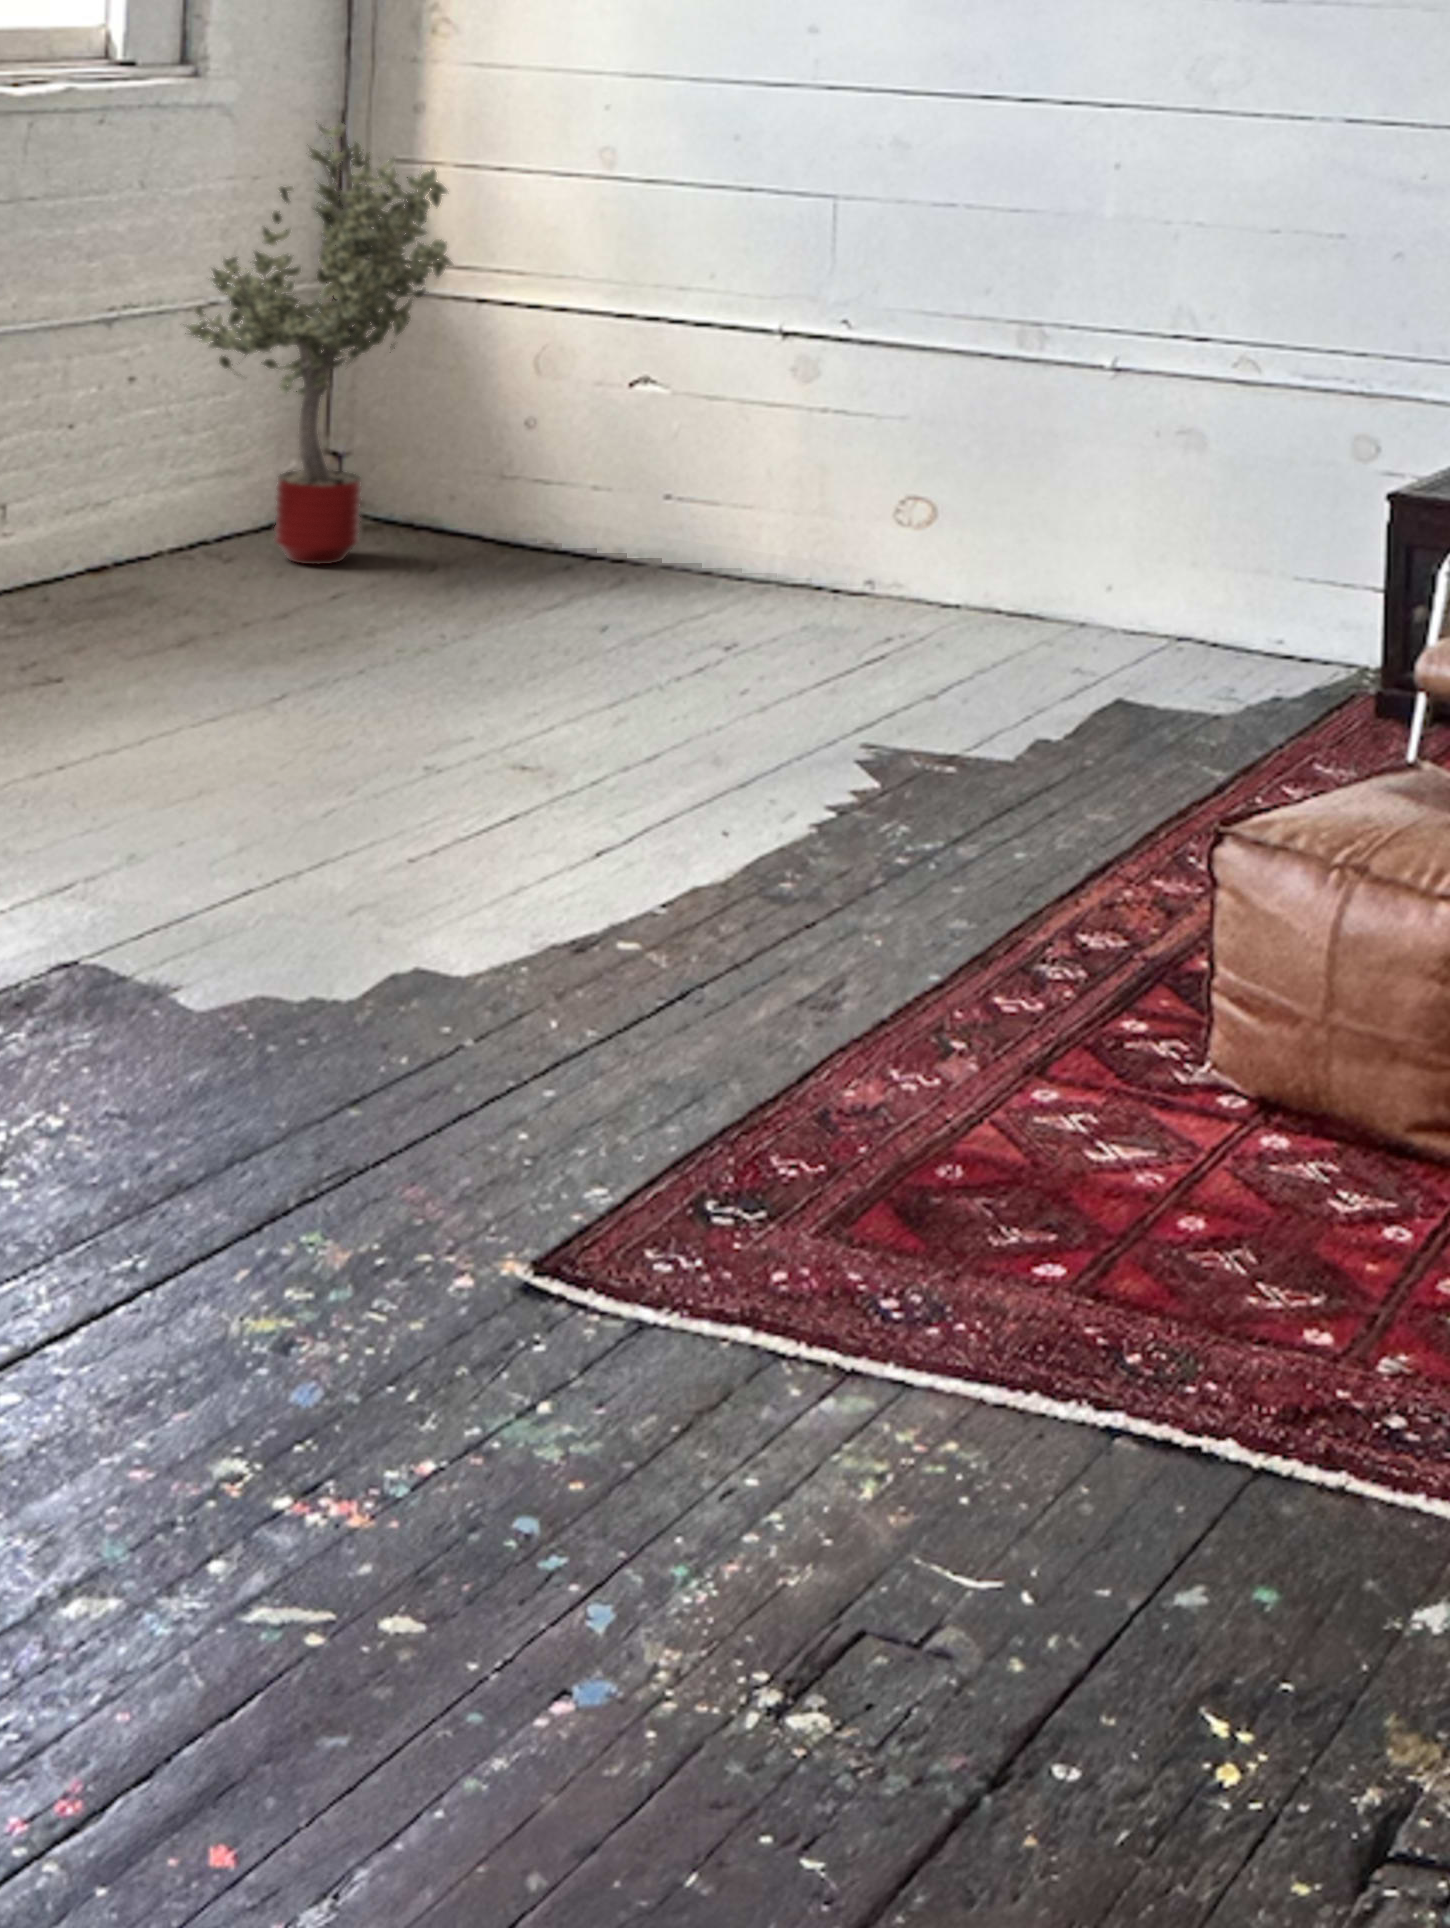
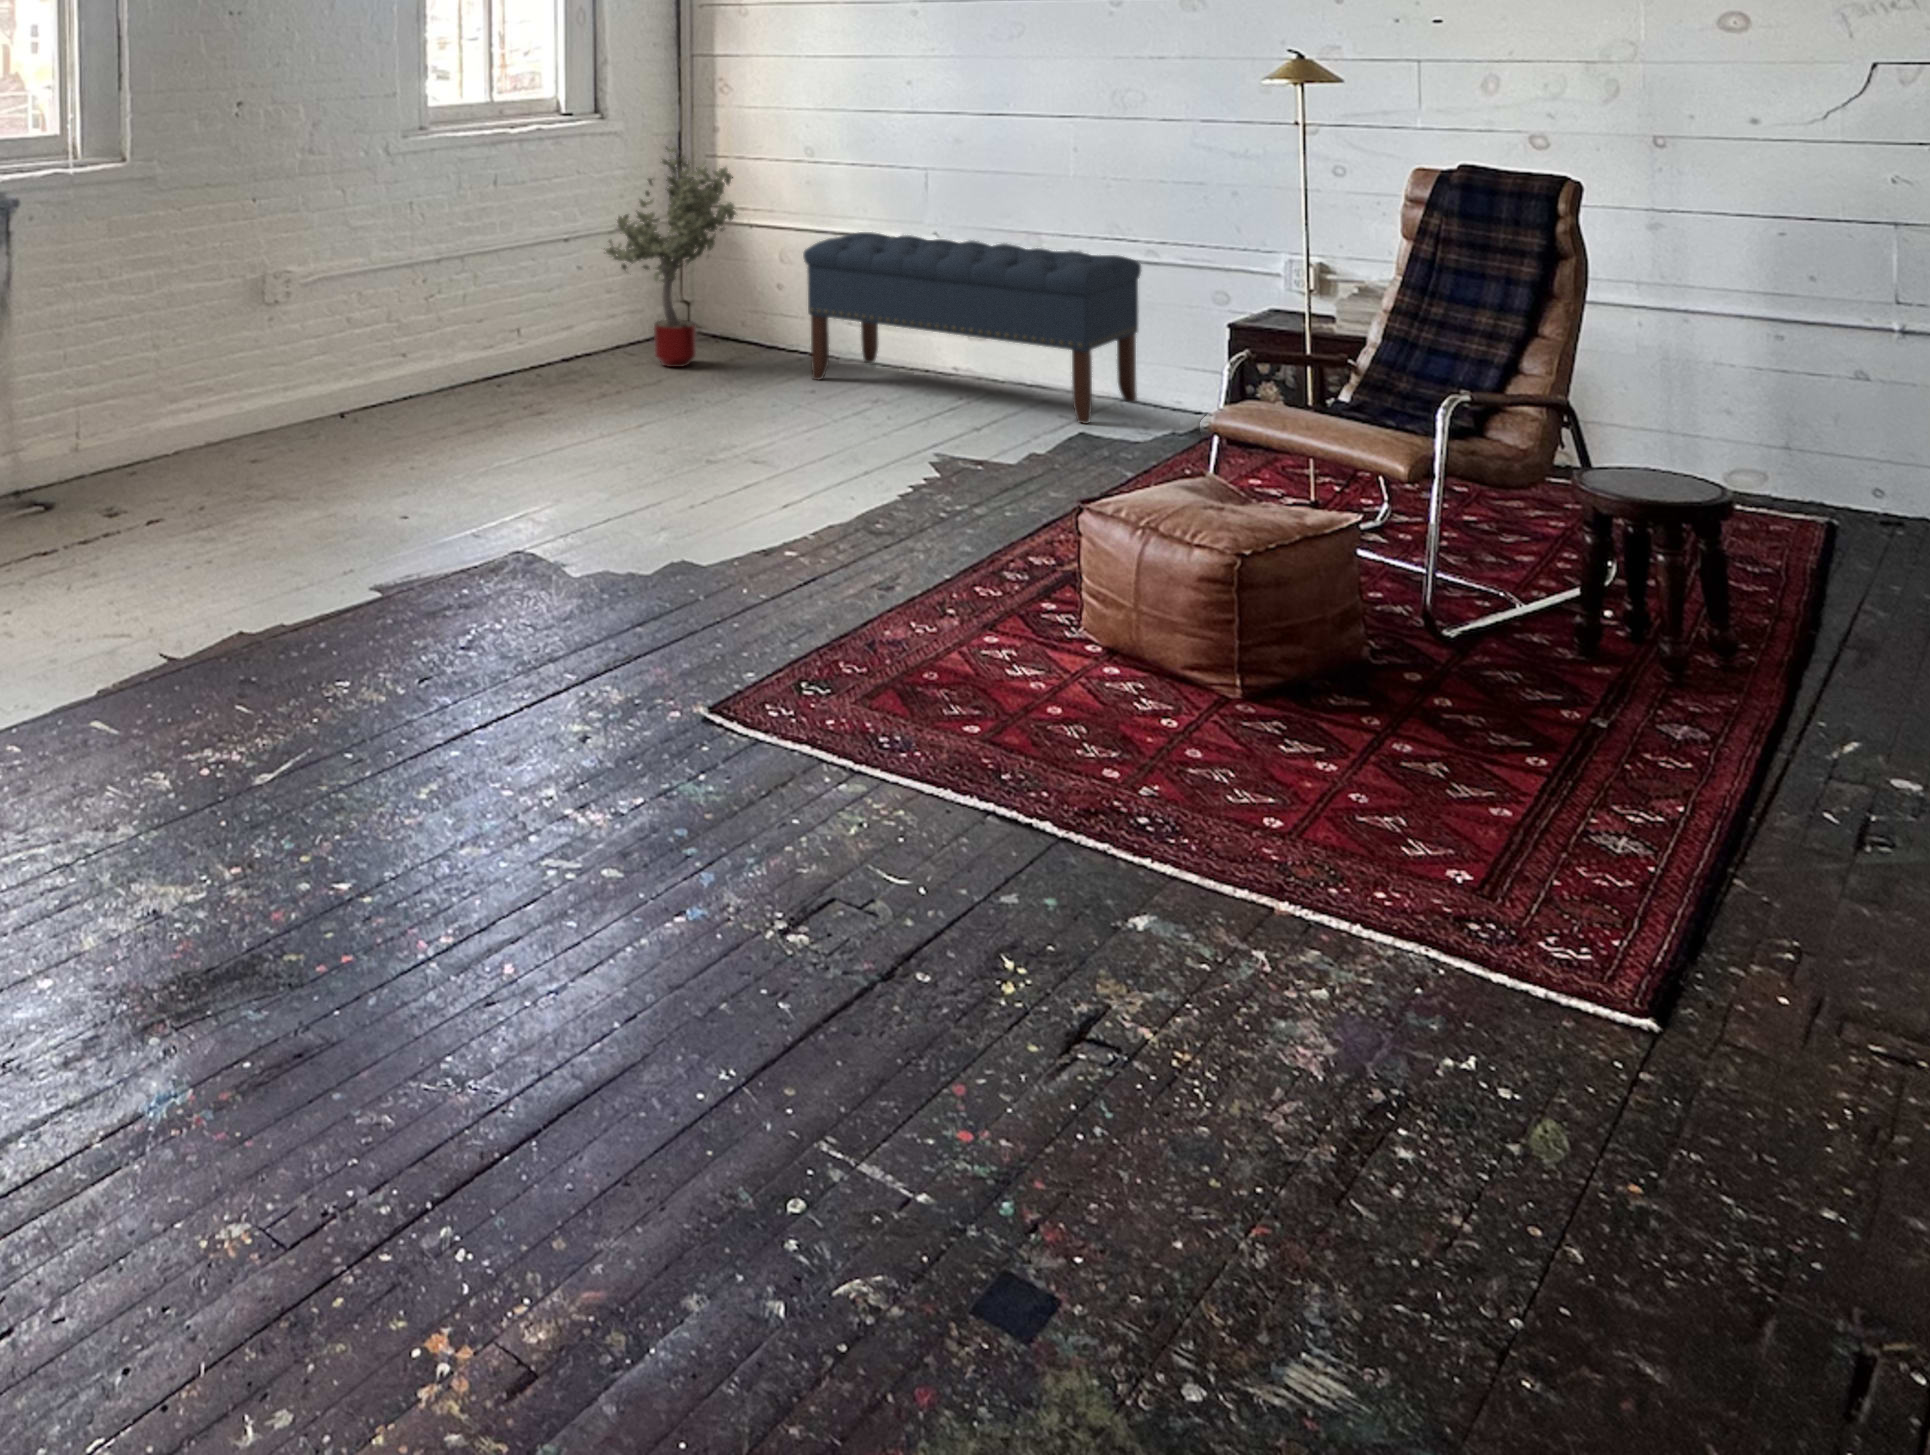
bench: none [588,304,1214,670] -> present [803,232,1141,423]

